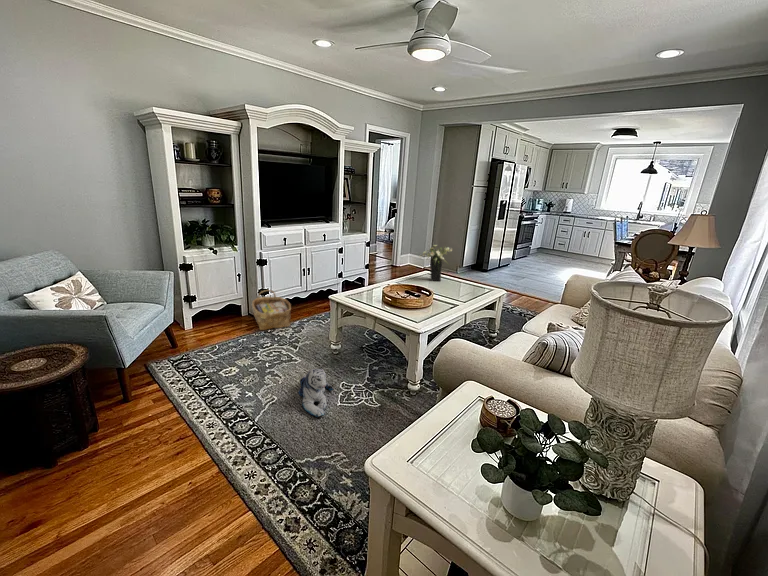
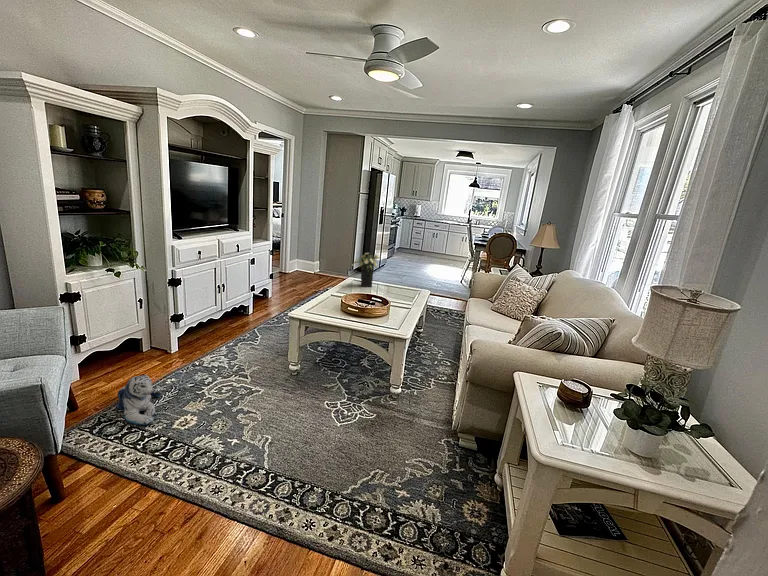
woven basket: present [252,290,291,330] -> none [168,314,224,364]
plush toy: present [298,368,333,417] -> present [116,375,161,425]

